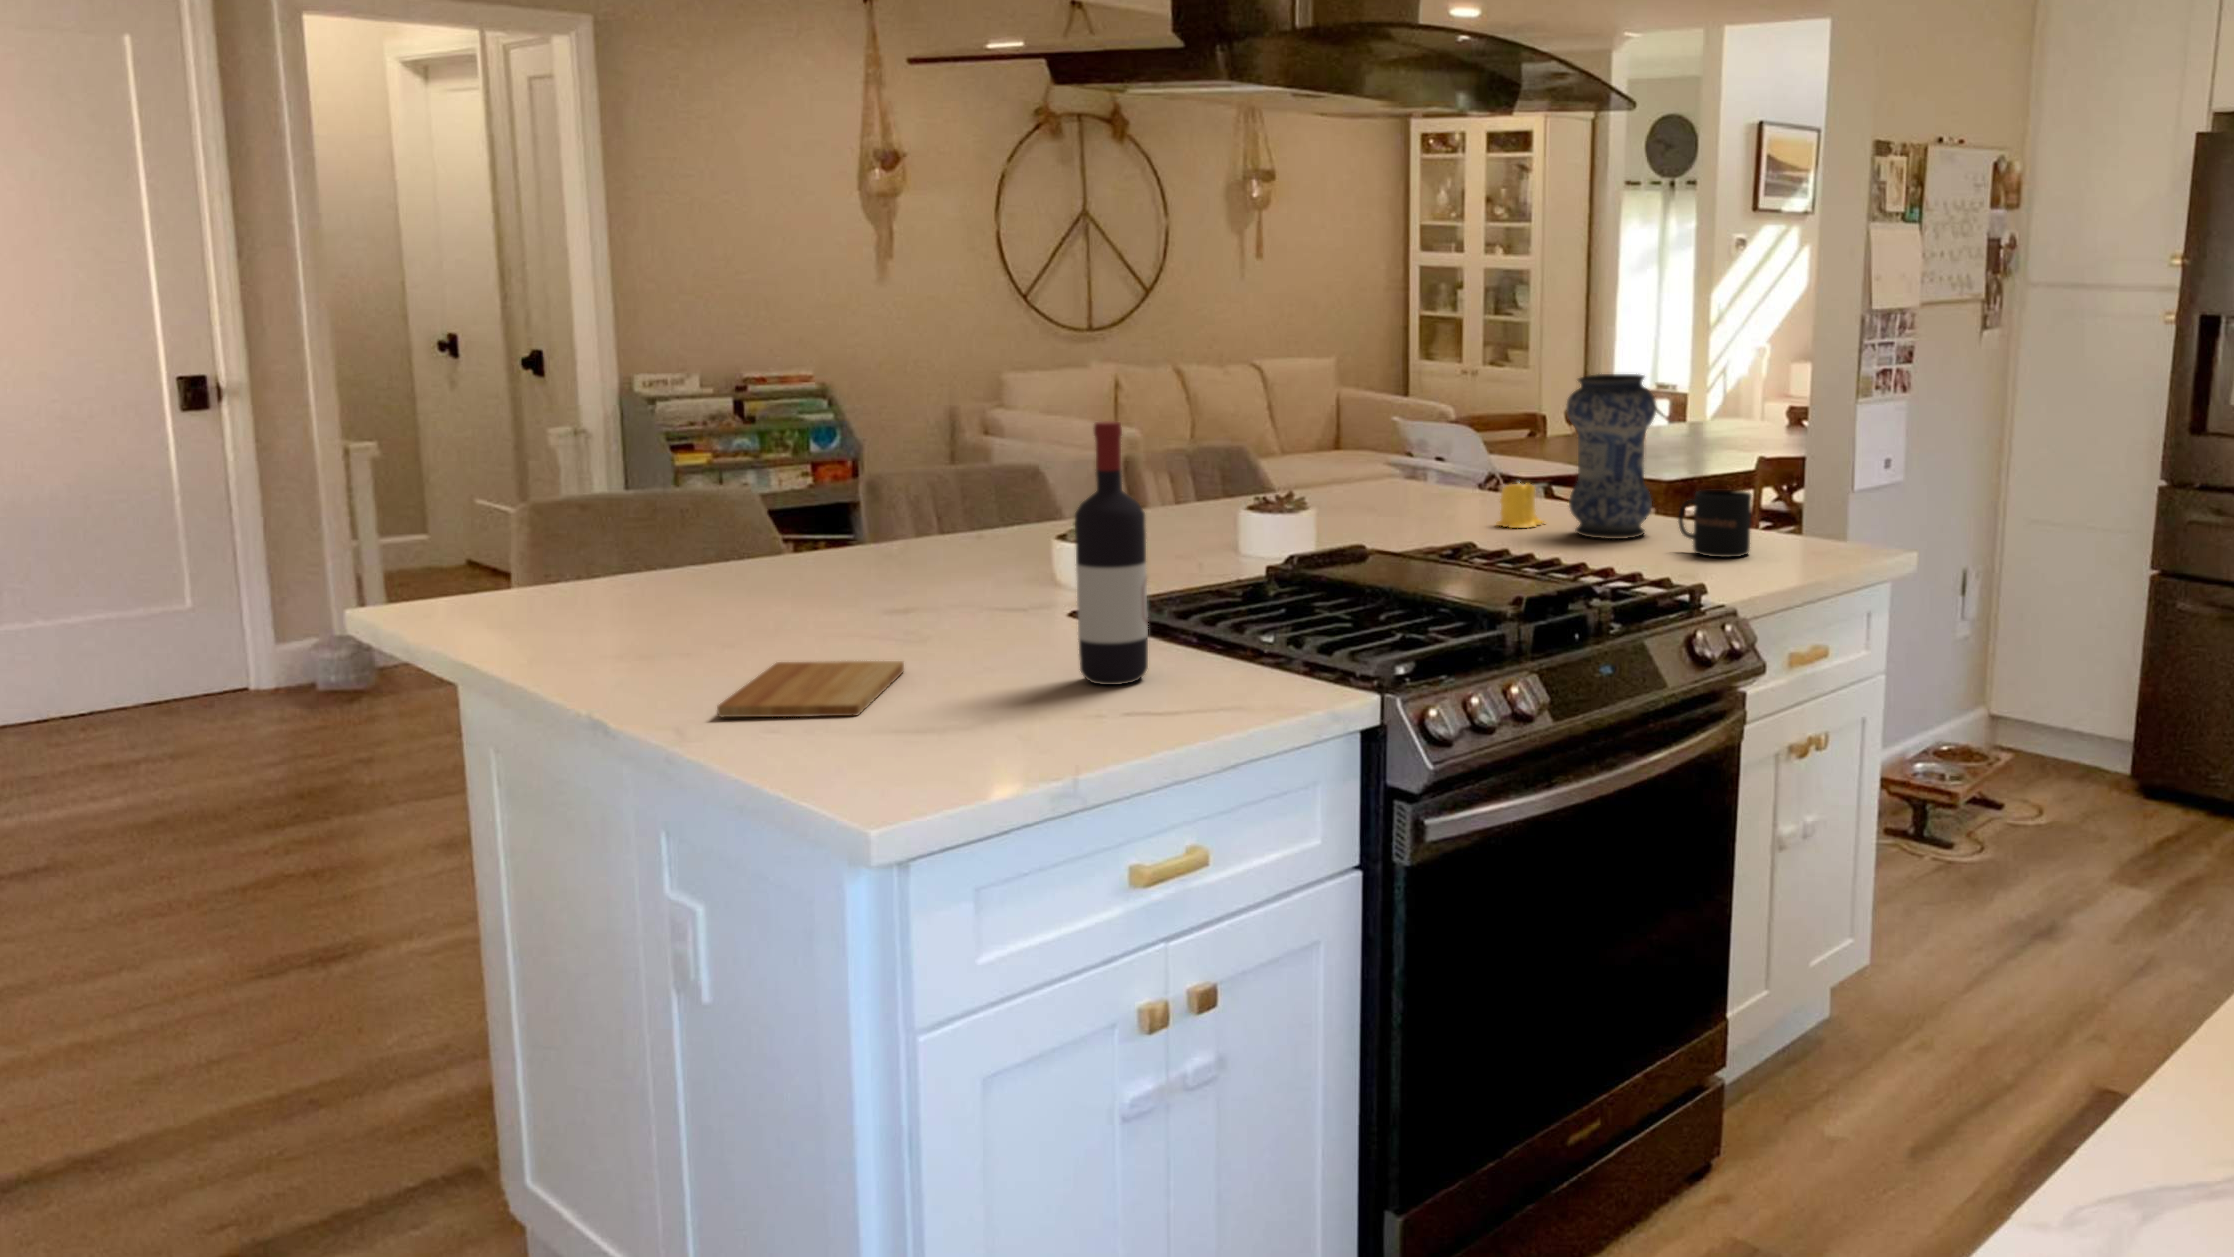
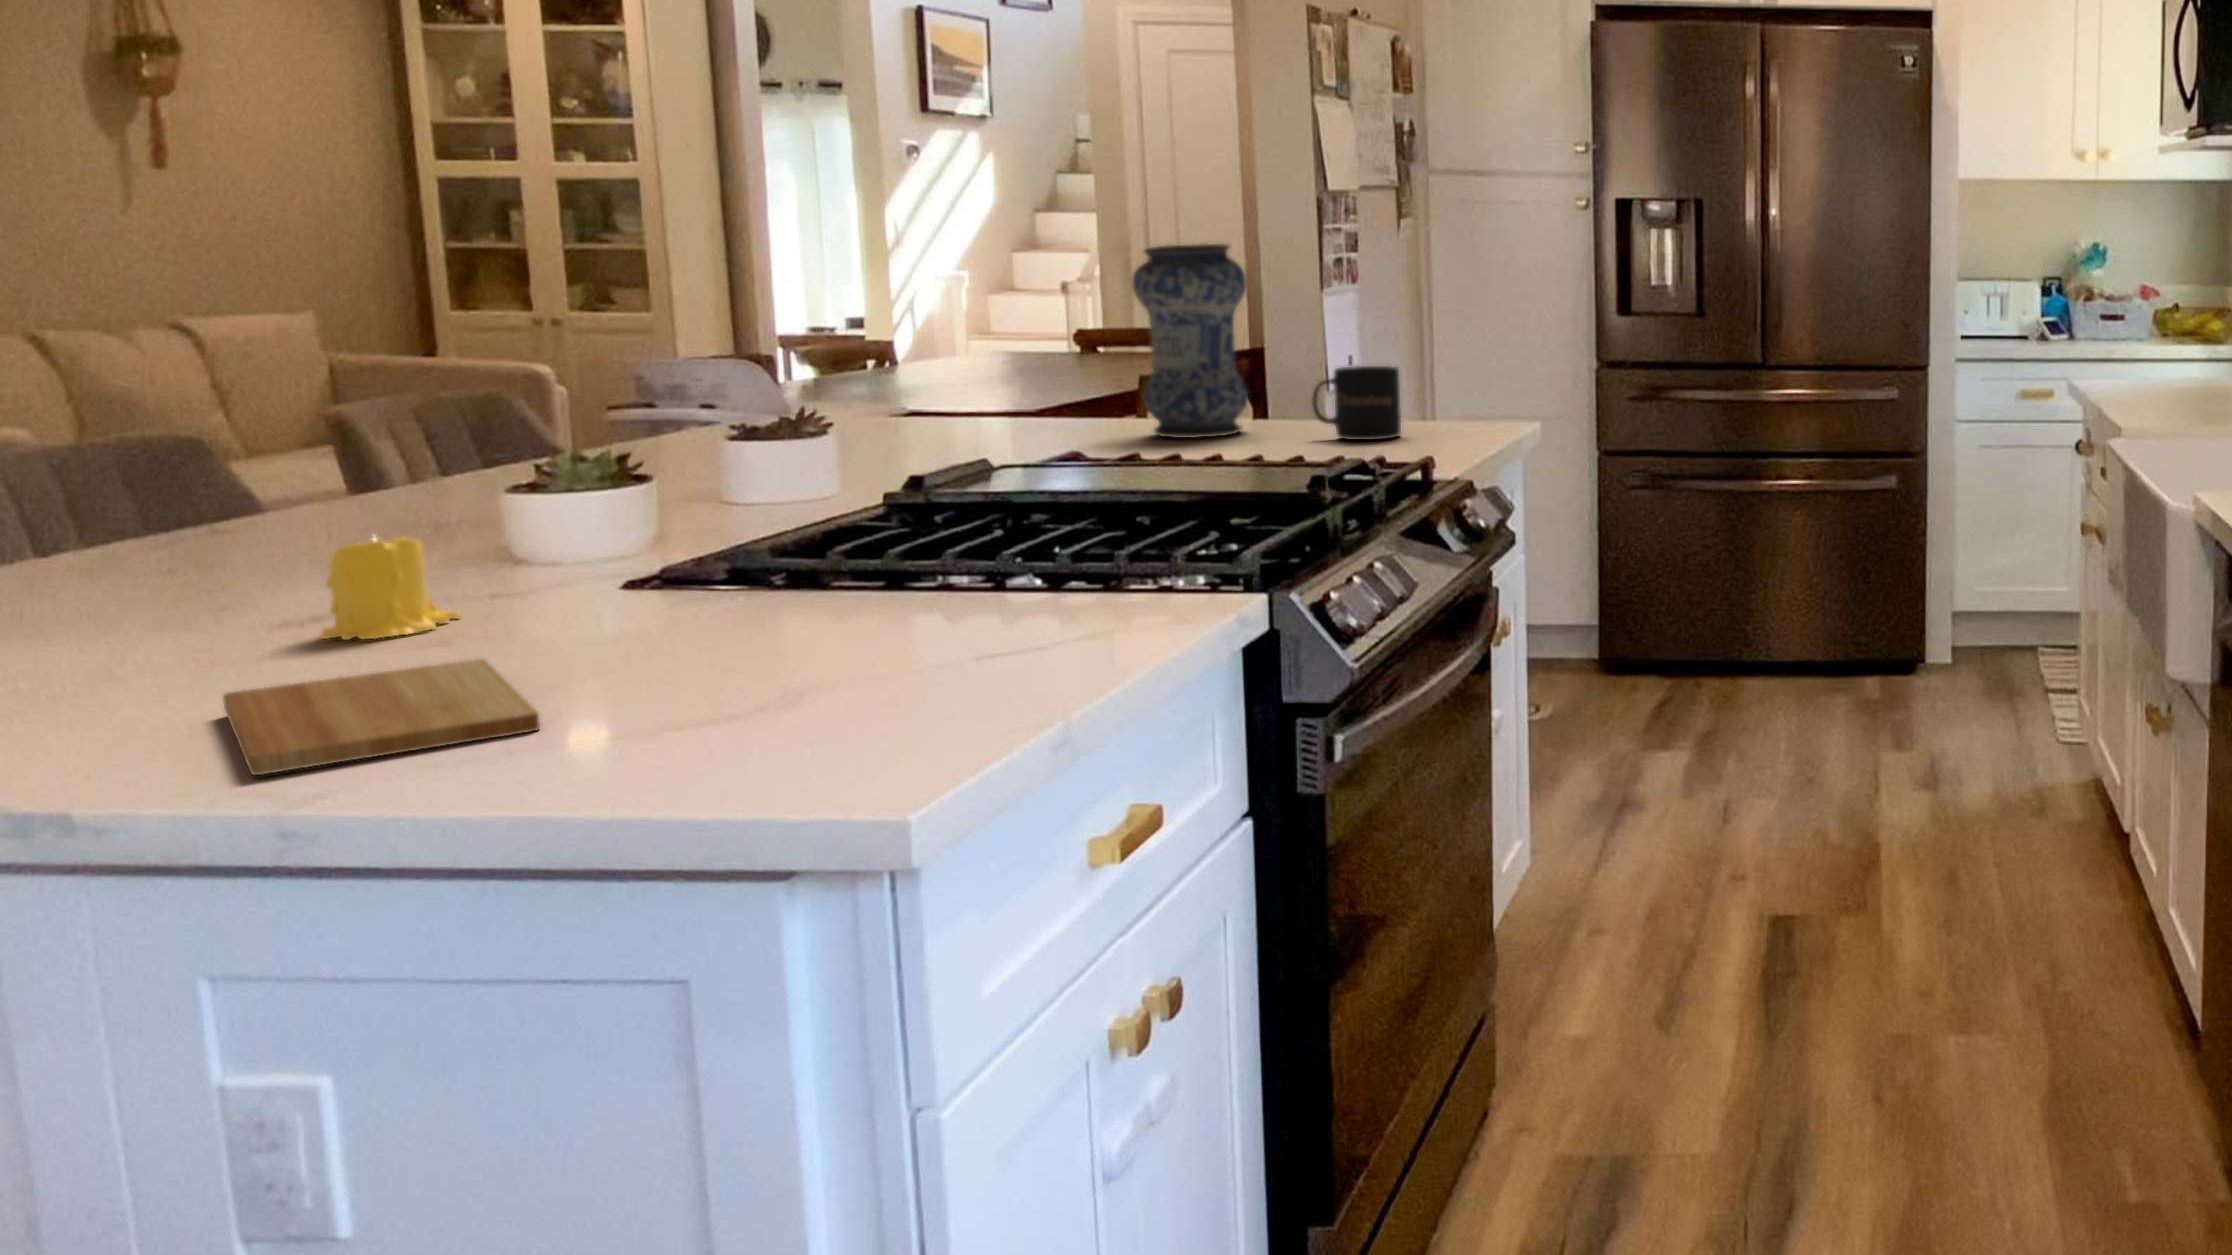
wine bottle: present [1075,421,1148,685] -> none [812,266,938,638]
candle: present [1497,483,1544,528] -> present [321,538,461,640]

